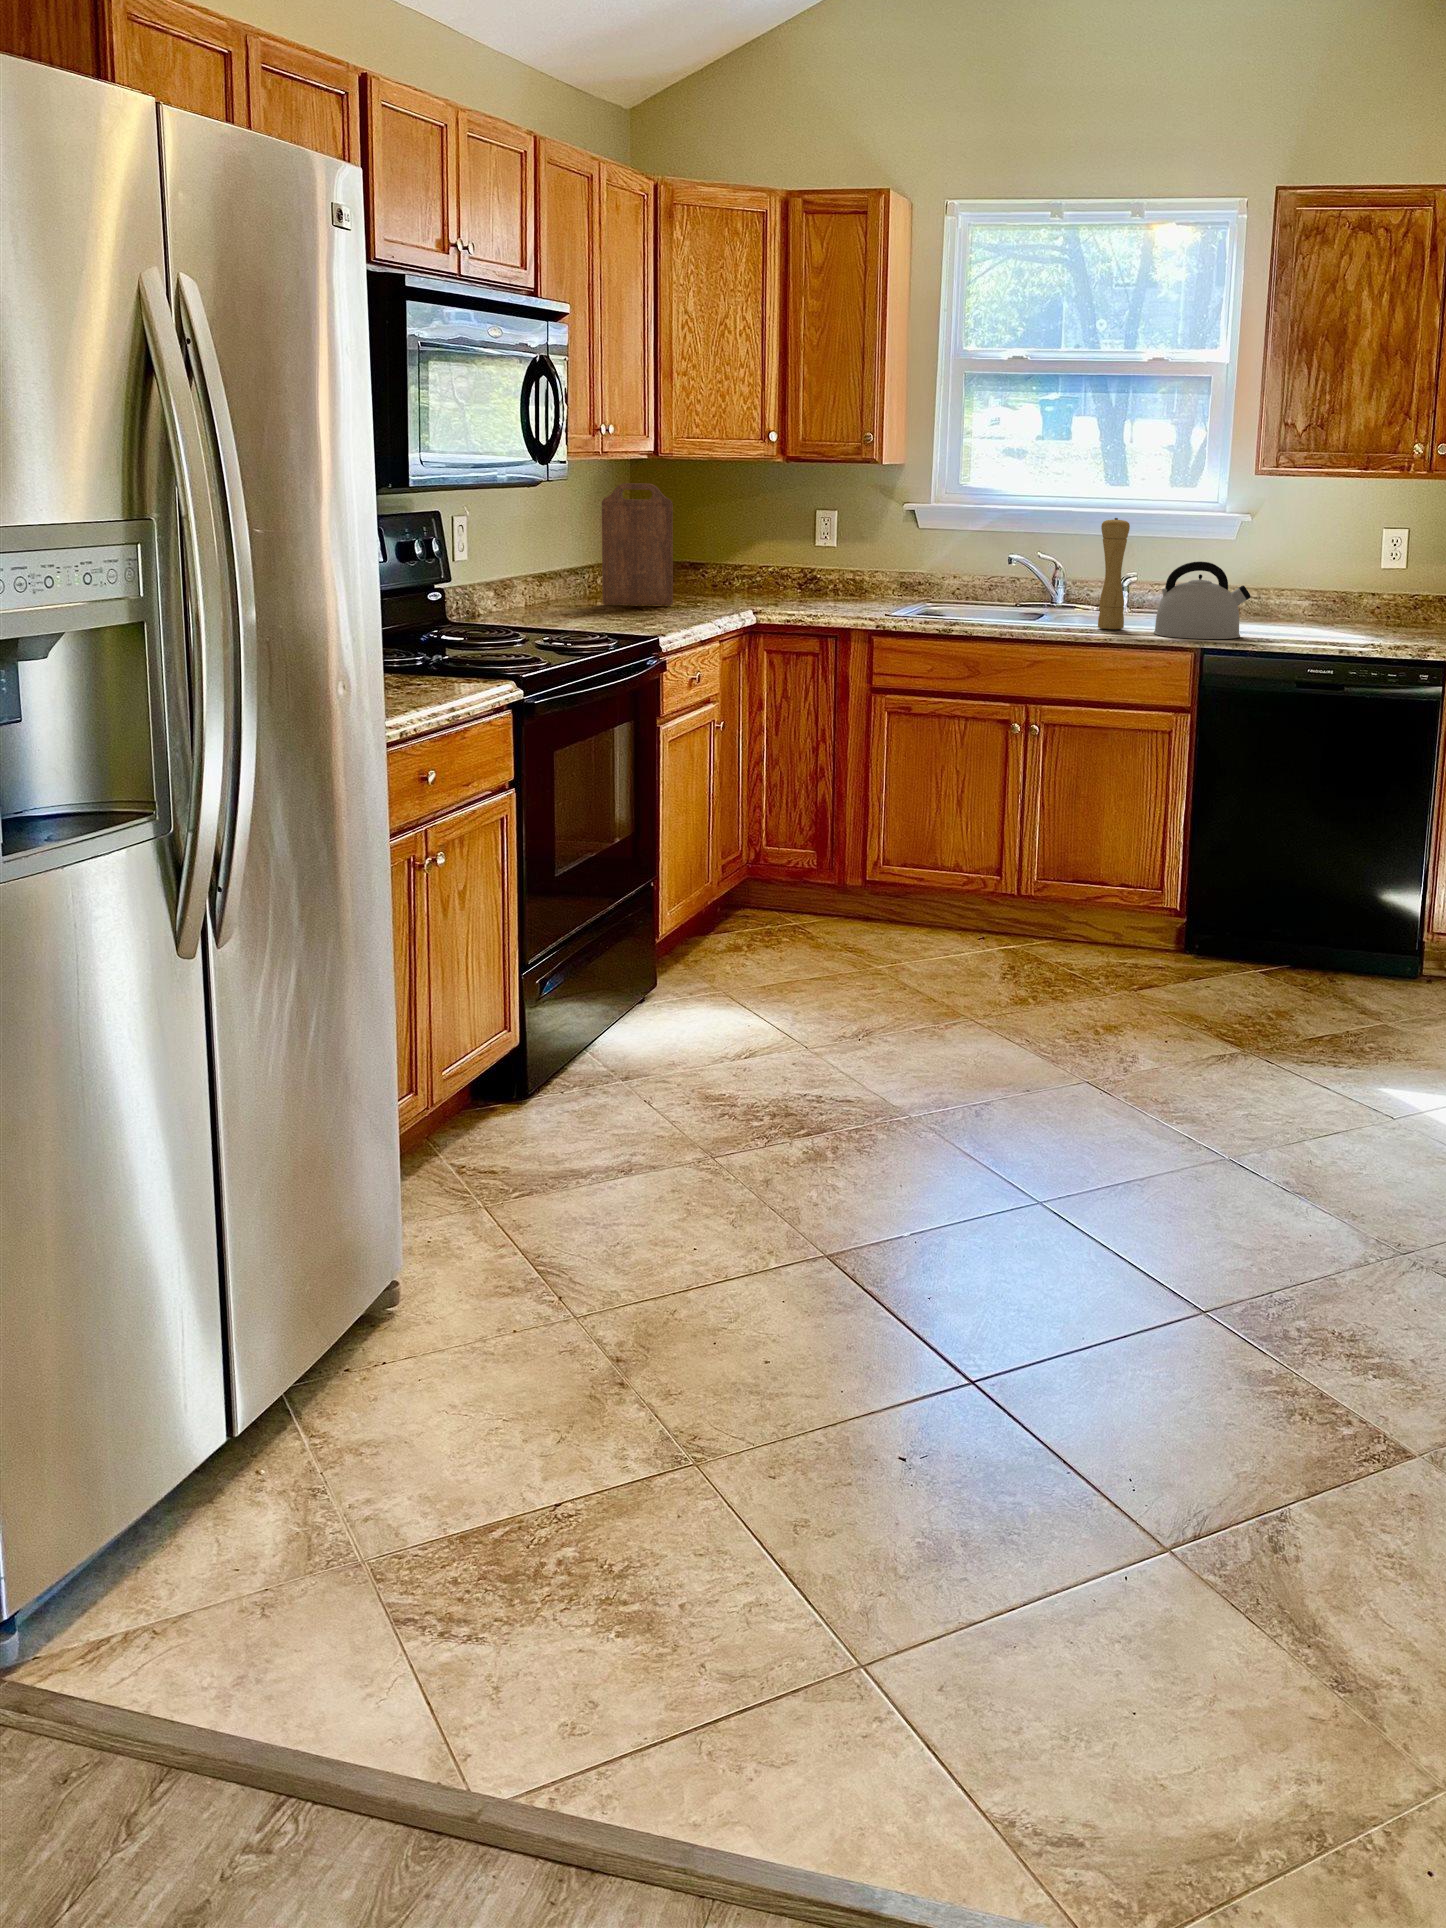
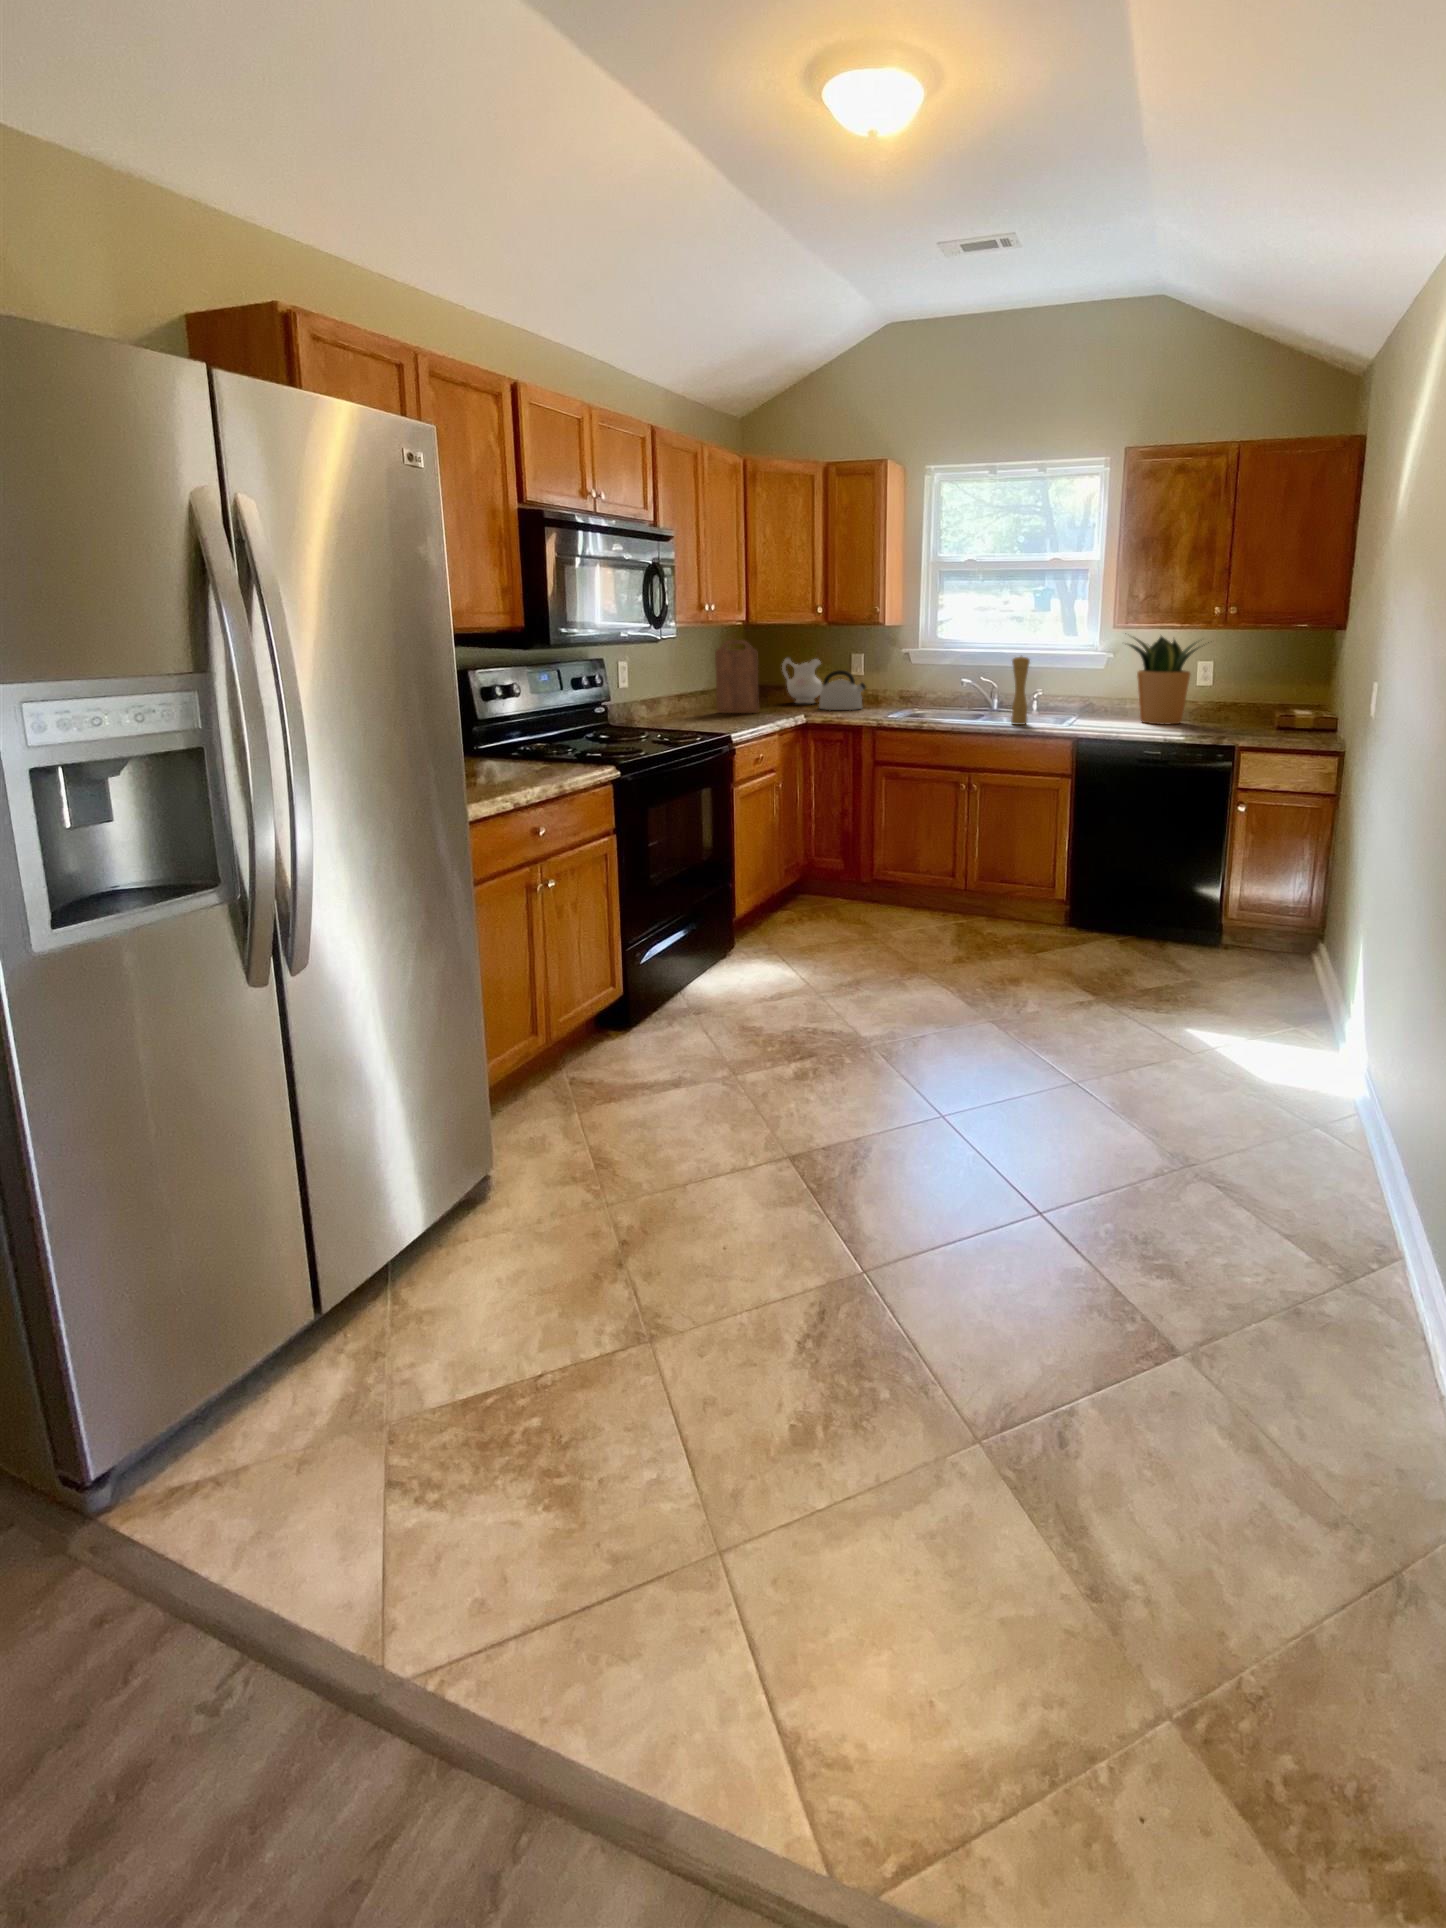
potted plant: none [1271,485,1417,632] -> present [1128,636,1209,725]
ceramic pitcher: none [698,514,766,593] -> present [782,658,822,703]
kettle: present [1154,562,1251,639] -> present [819,670,866,710]

